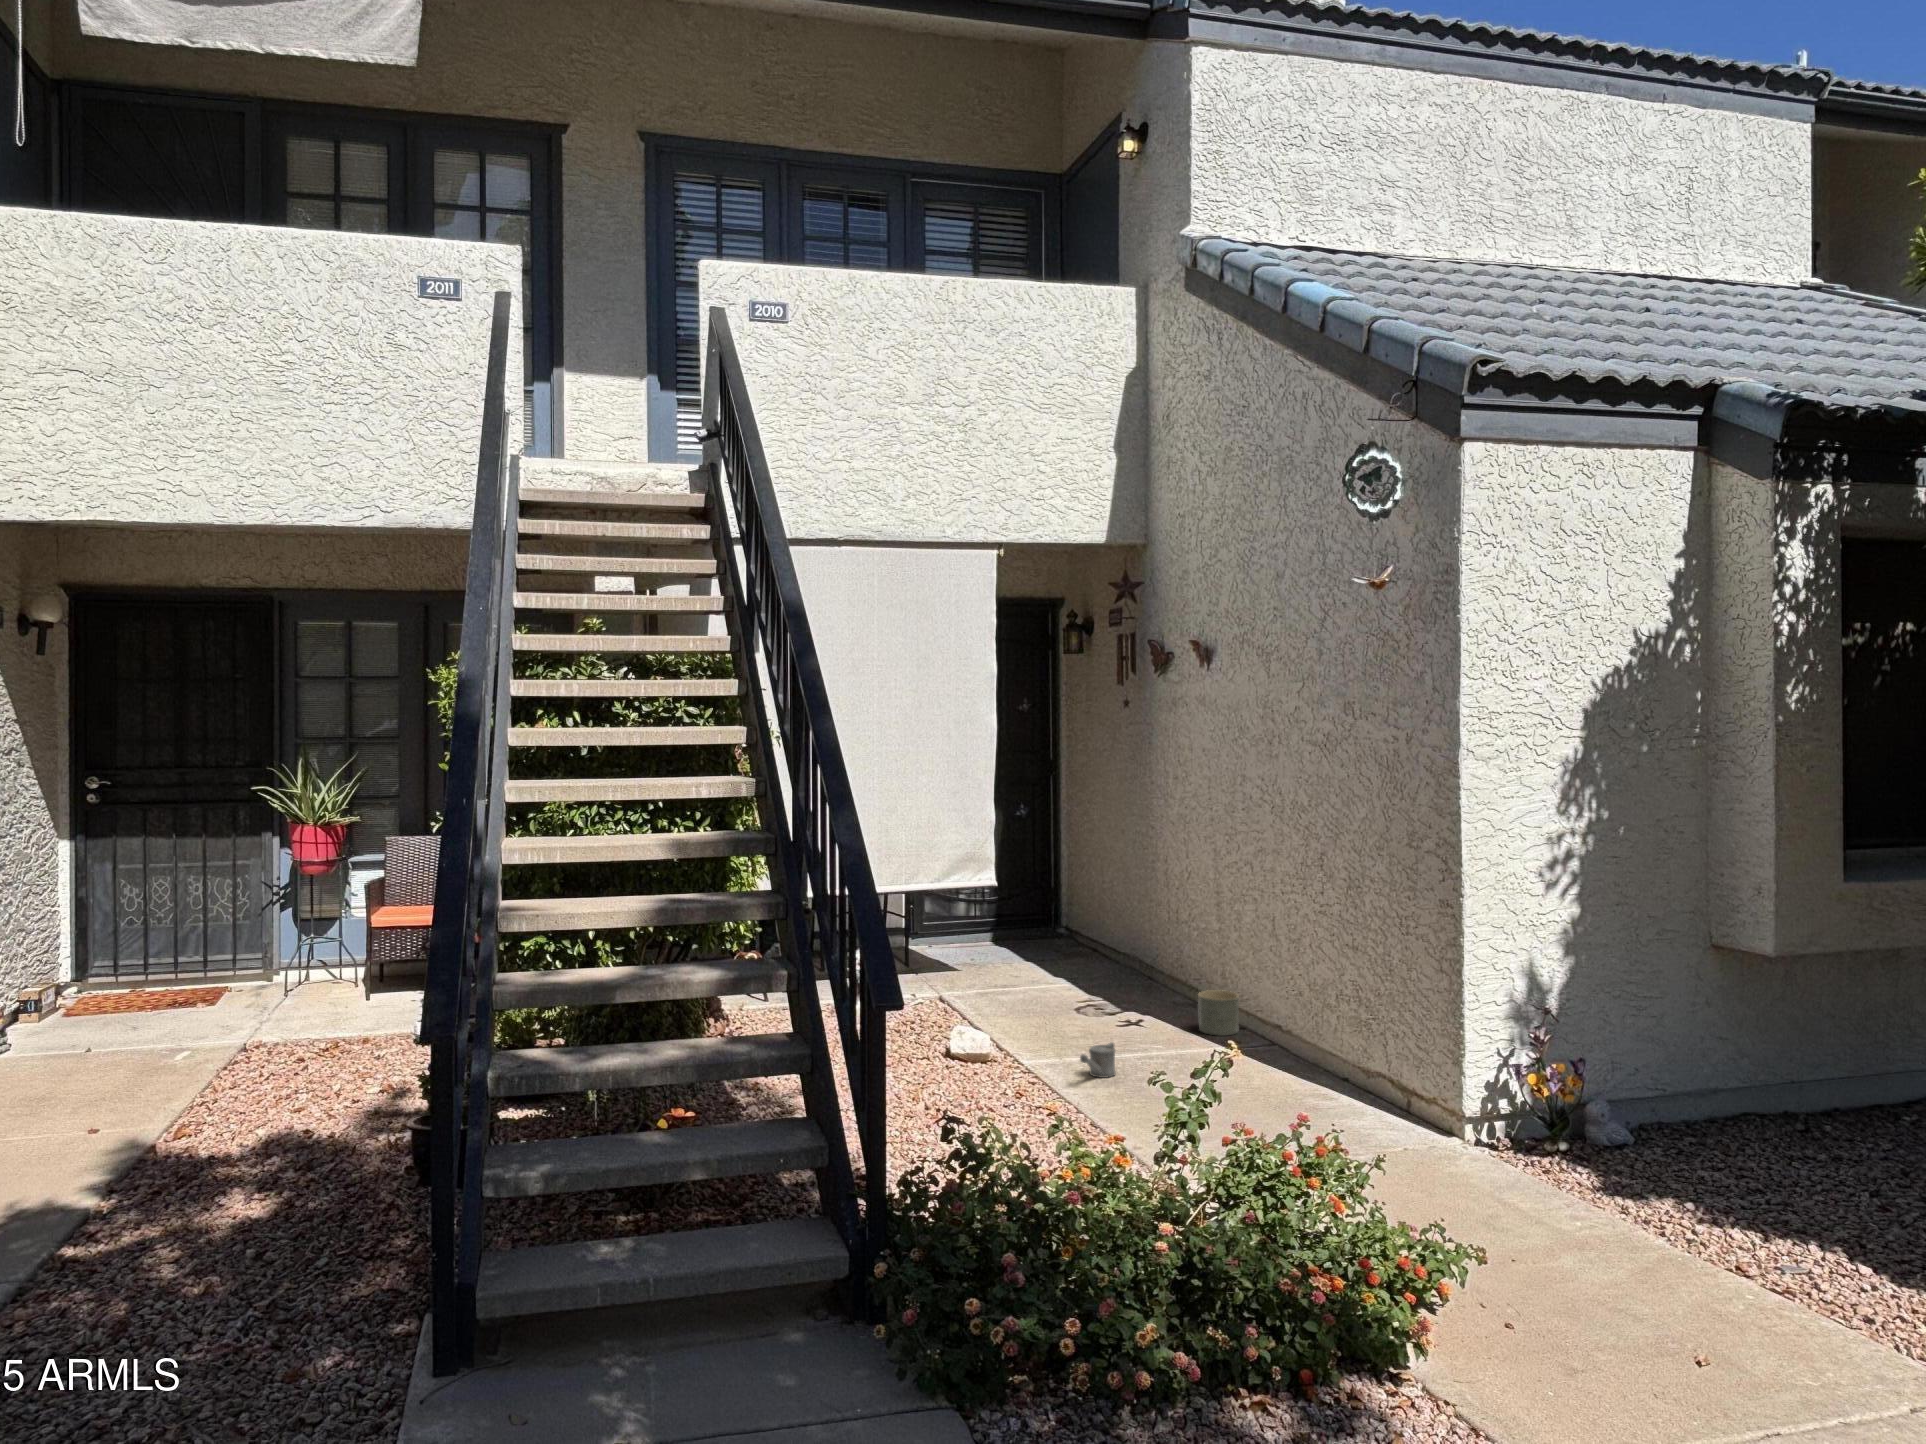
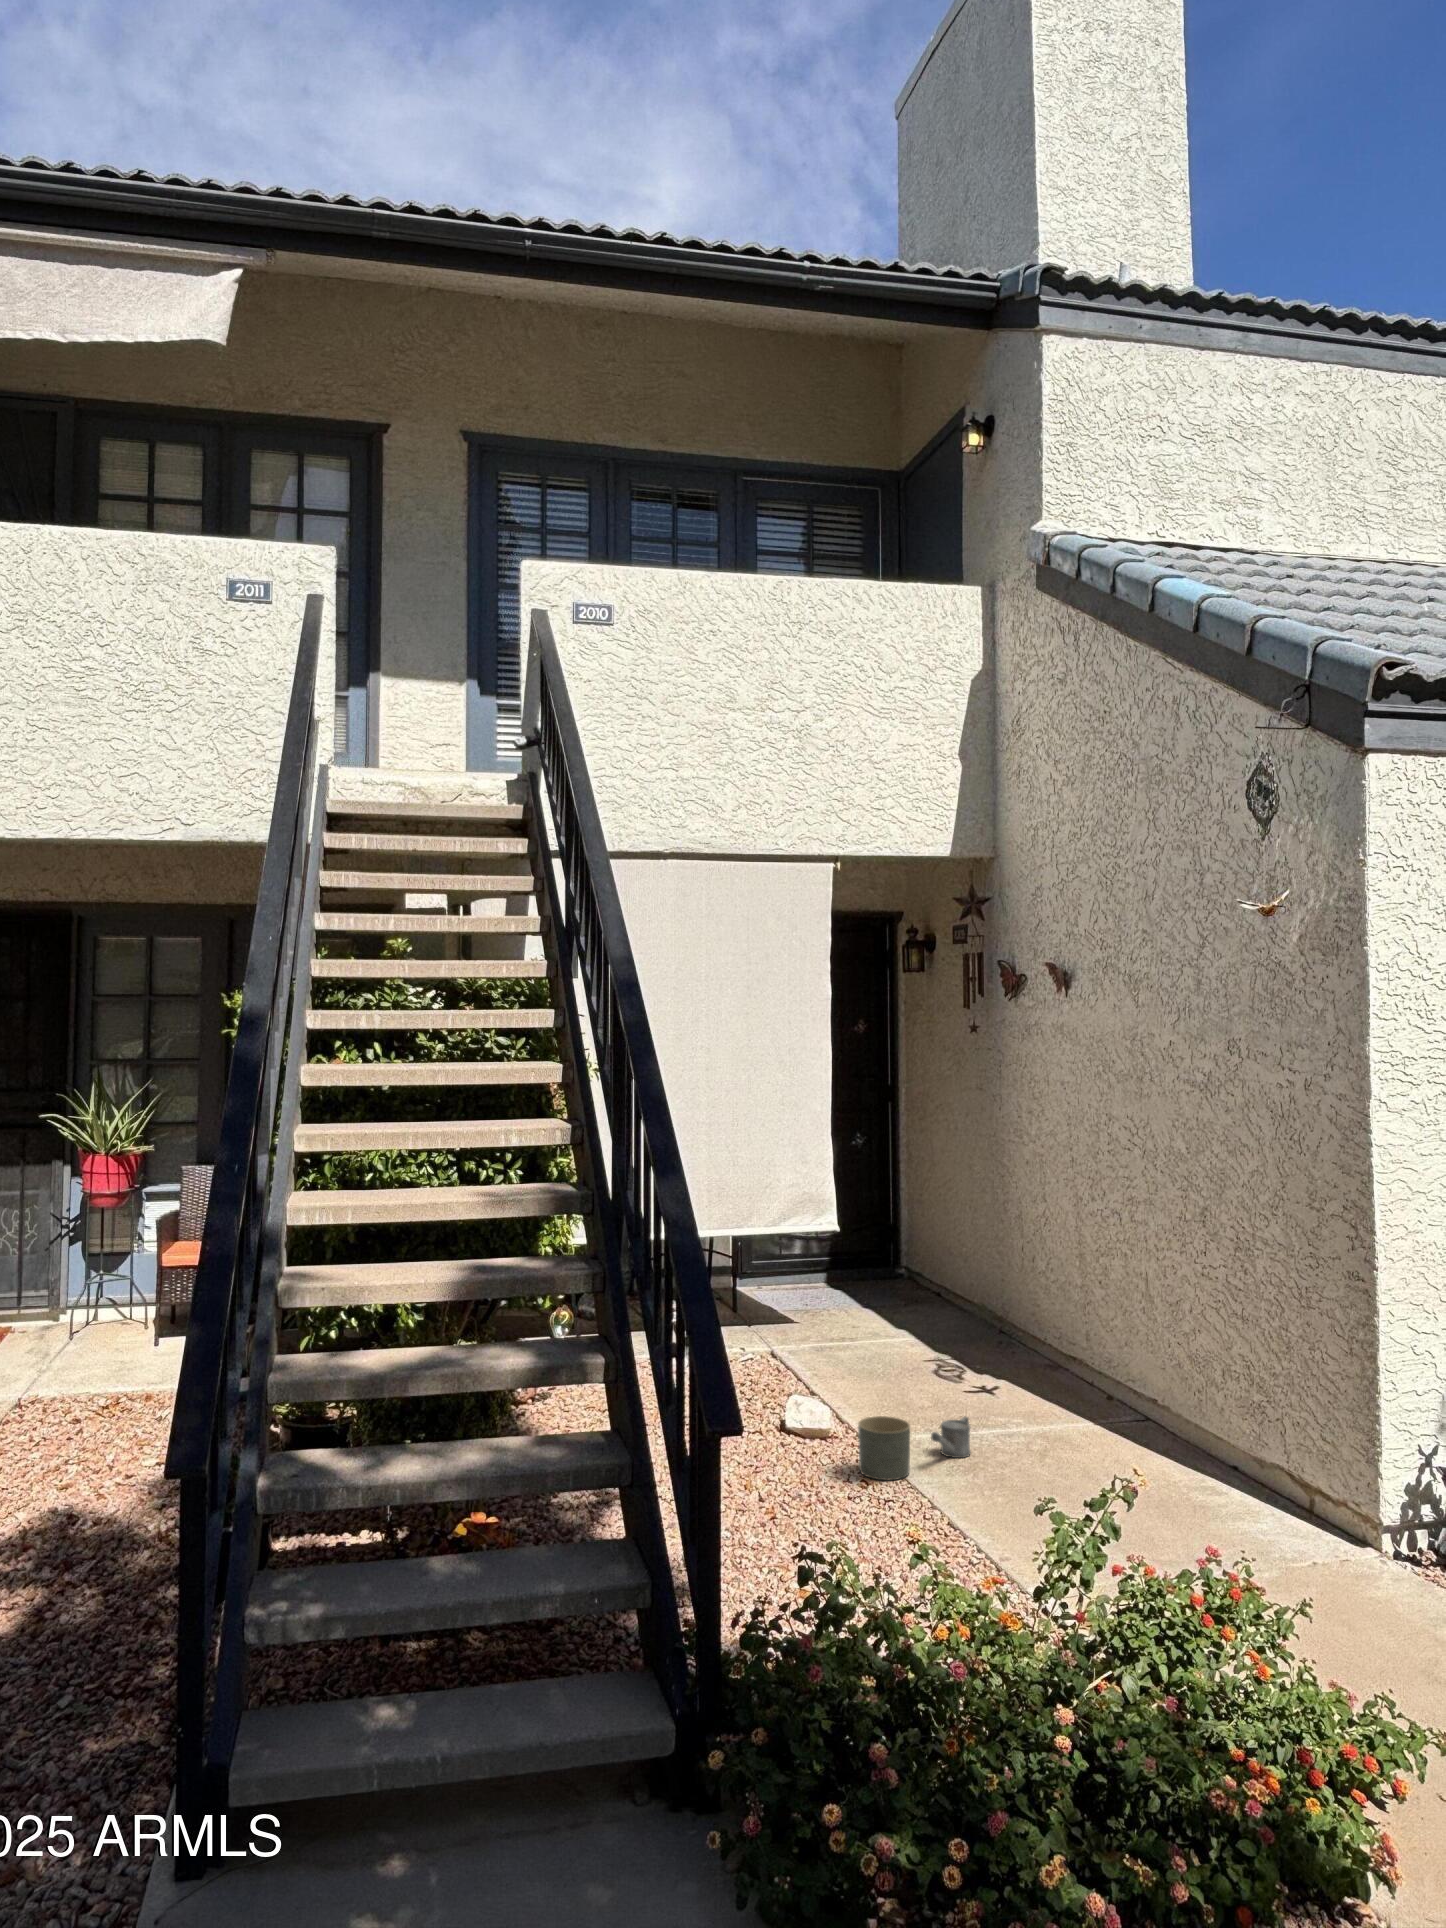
planter: present [1198,990,1239,1036] -> present [858,1416,910,1480]

